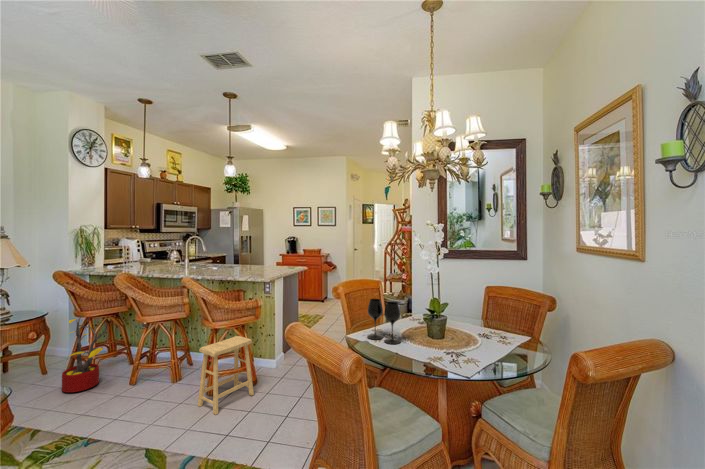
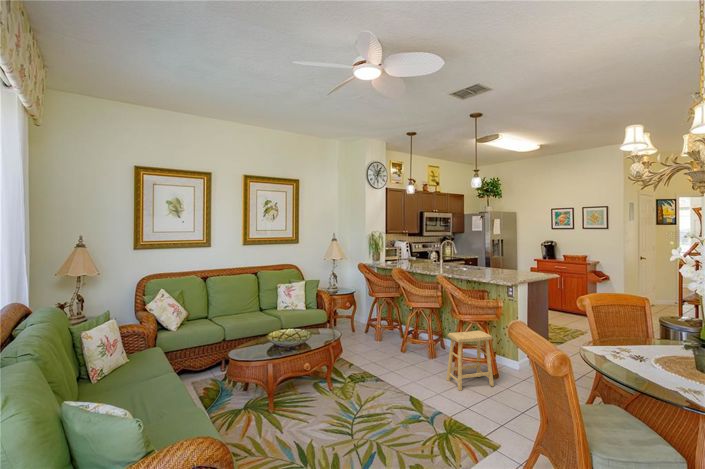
wine glass: present [367,299,400,344] -> none [606,315,650,368]
decorative plant: present [62,317,107,392] -> none [364,293,388,347]

